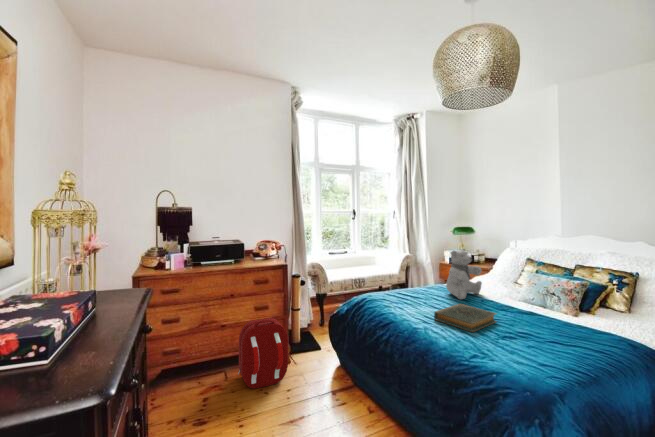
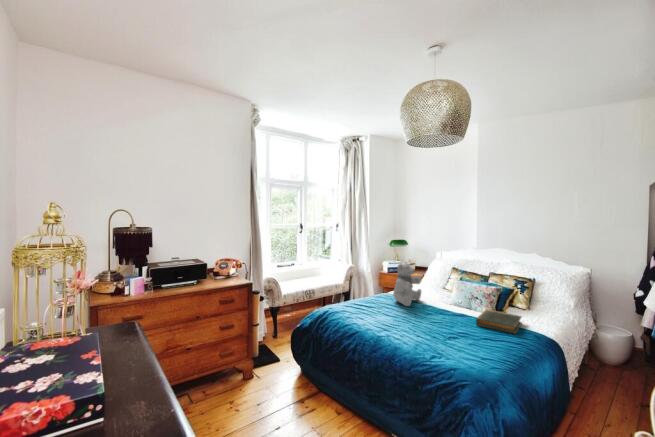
hardback book: present [434,304,496,332] -> present [476,310,522,334]
backpack: present [238,318,288,389] -> none [204,336,256,409]

